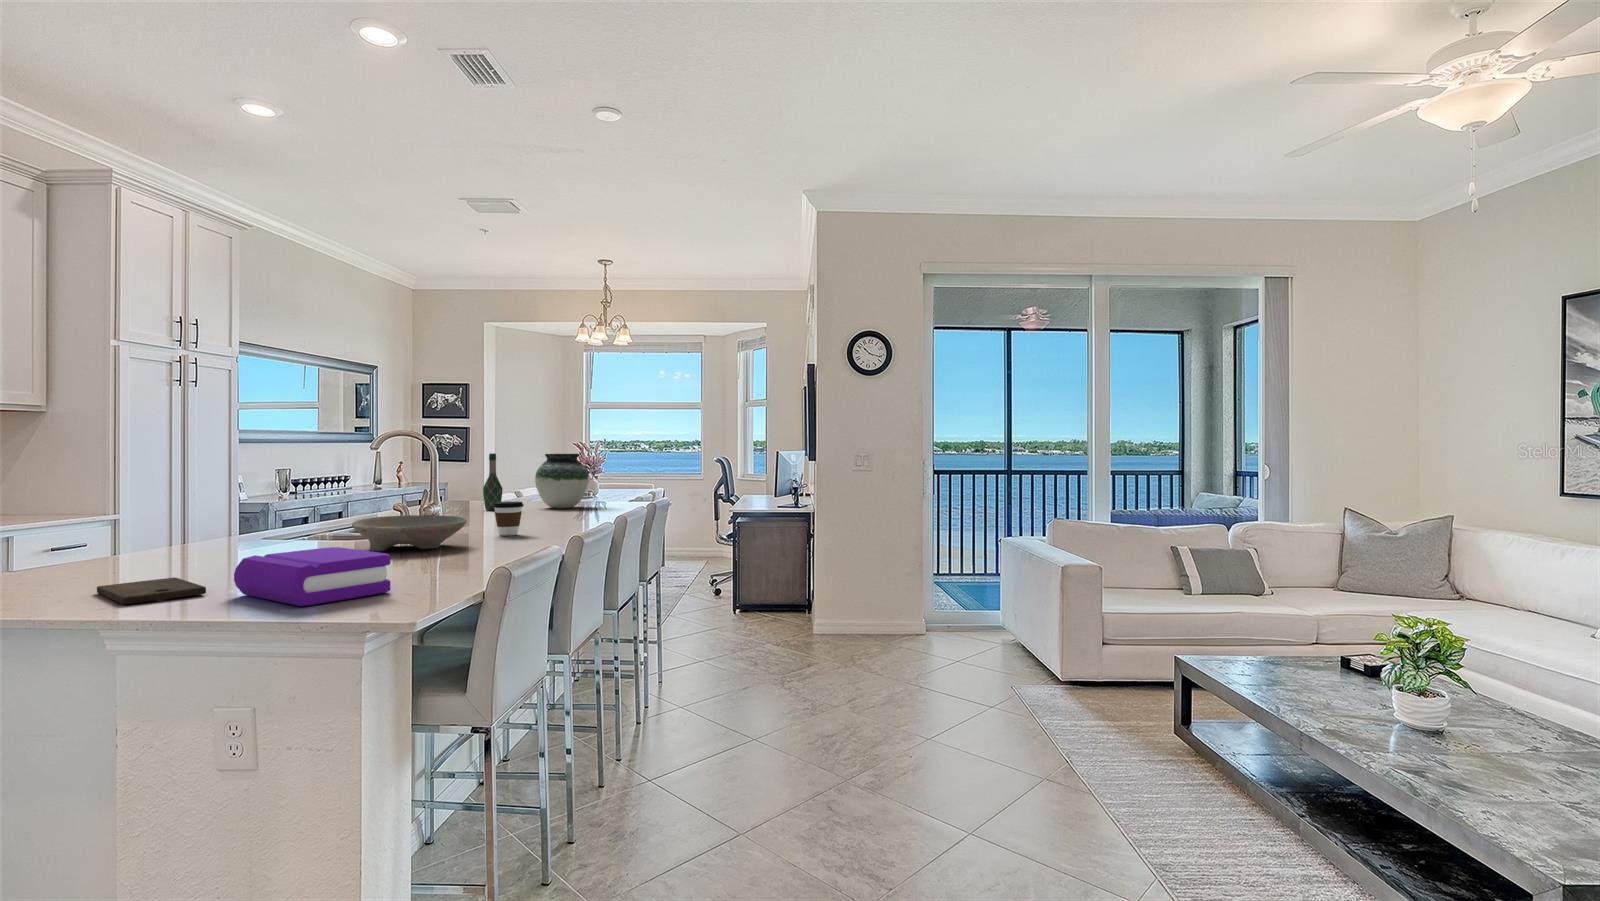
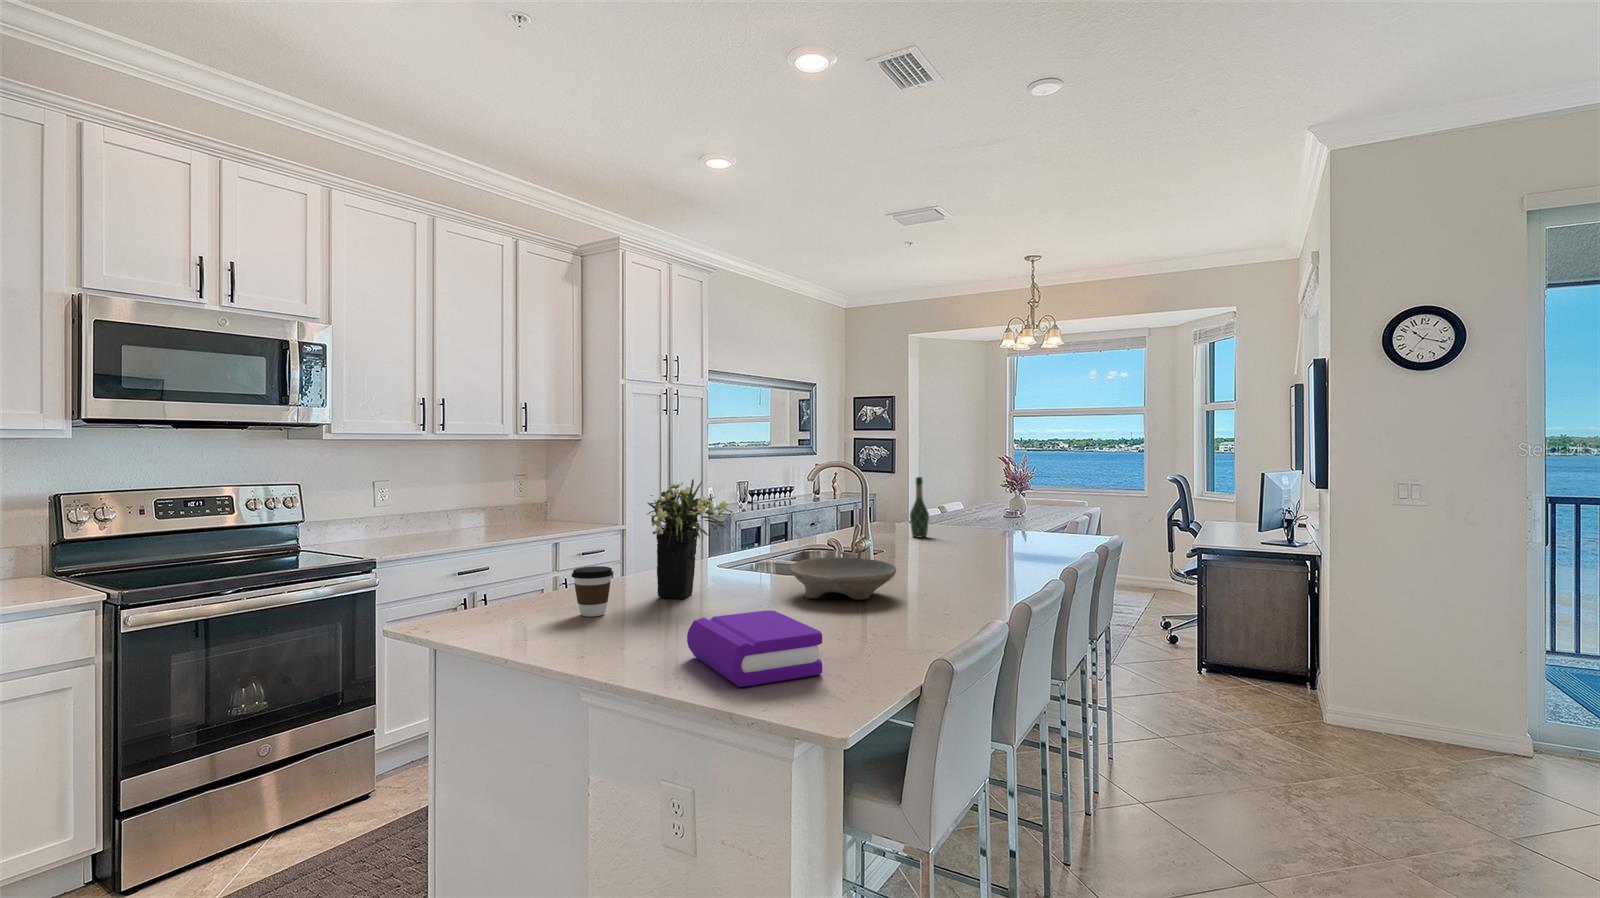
flower arrangement: none [159,436,284,562] -> present [646,479,733,599]
vase: present [535,454,589,508] -> none [963,477,1020,538]
coffee cup: present [493,501,524,535] -> present [571,566,613,617]
cutting board: present [97,578,206,604] -> none [591,624,666,657]

